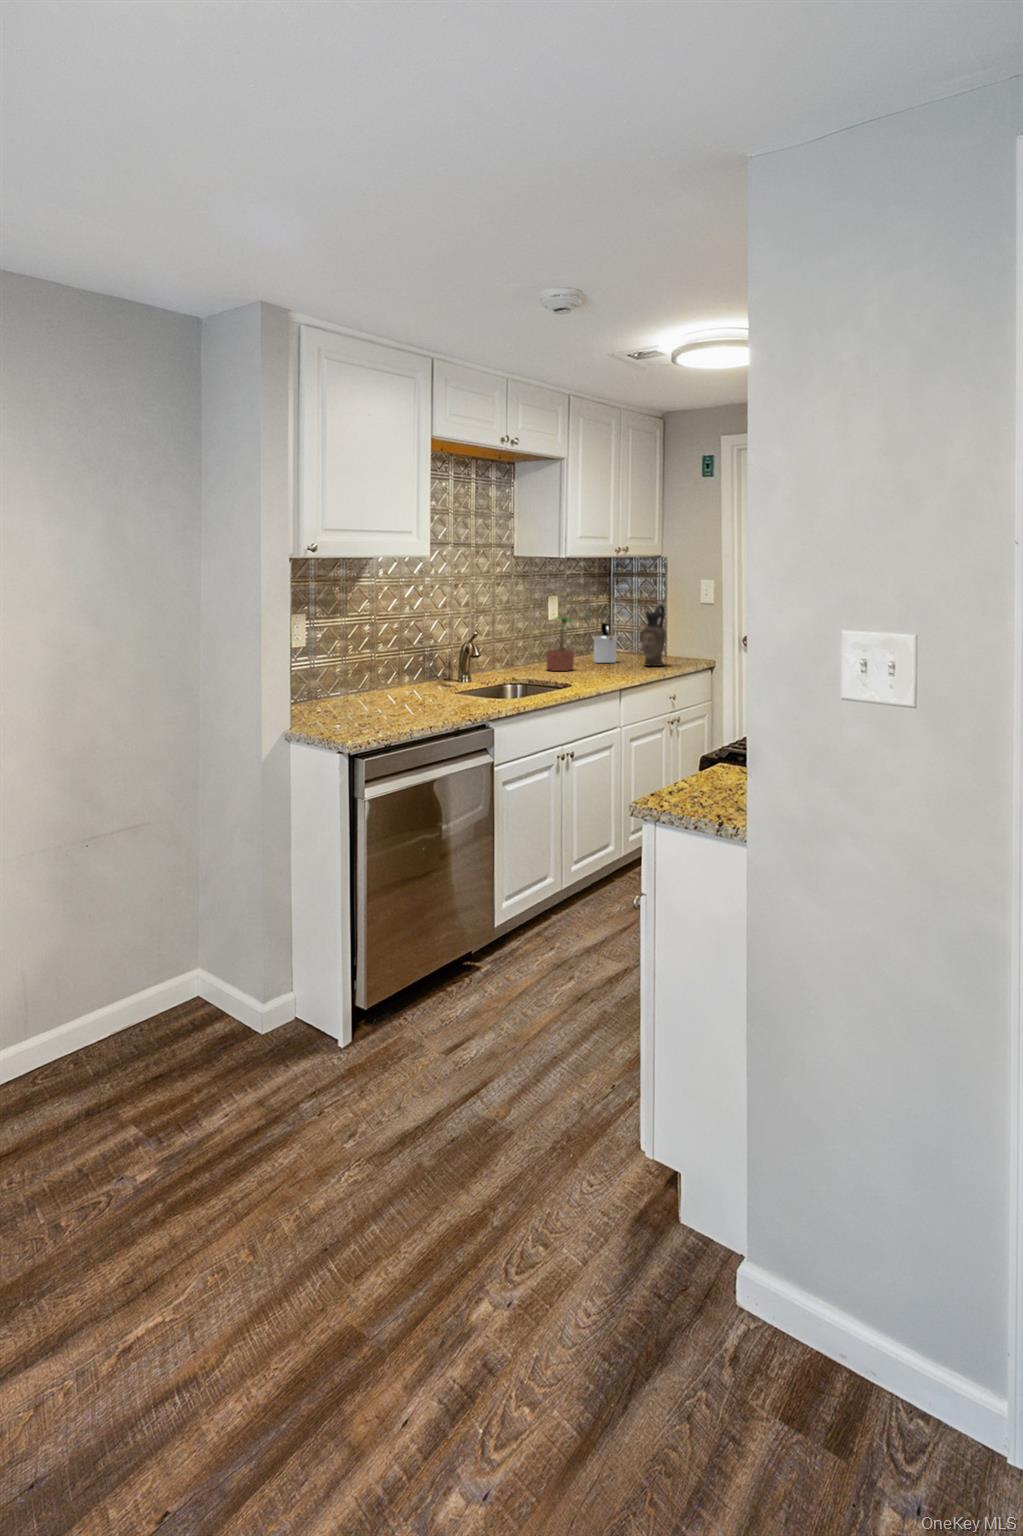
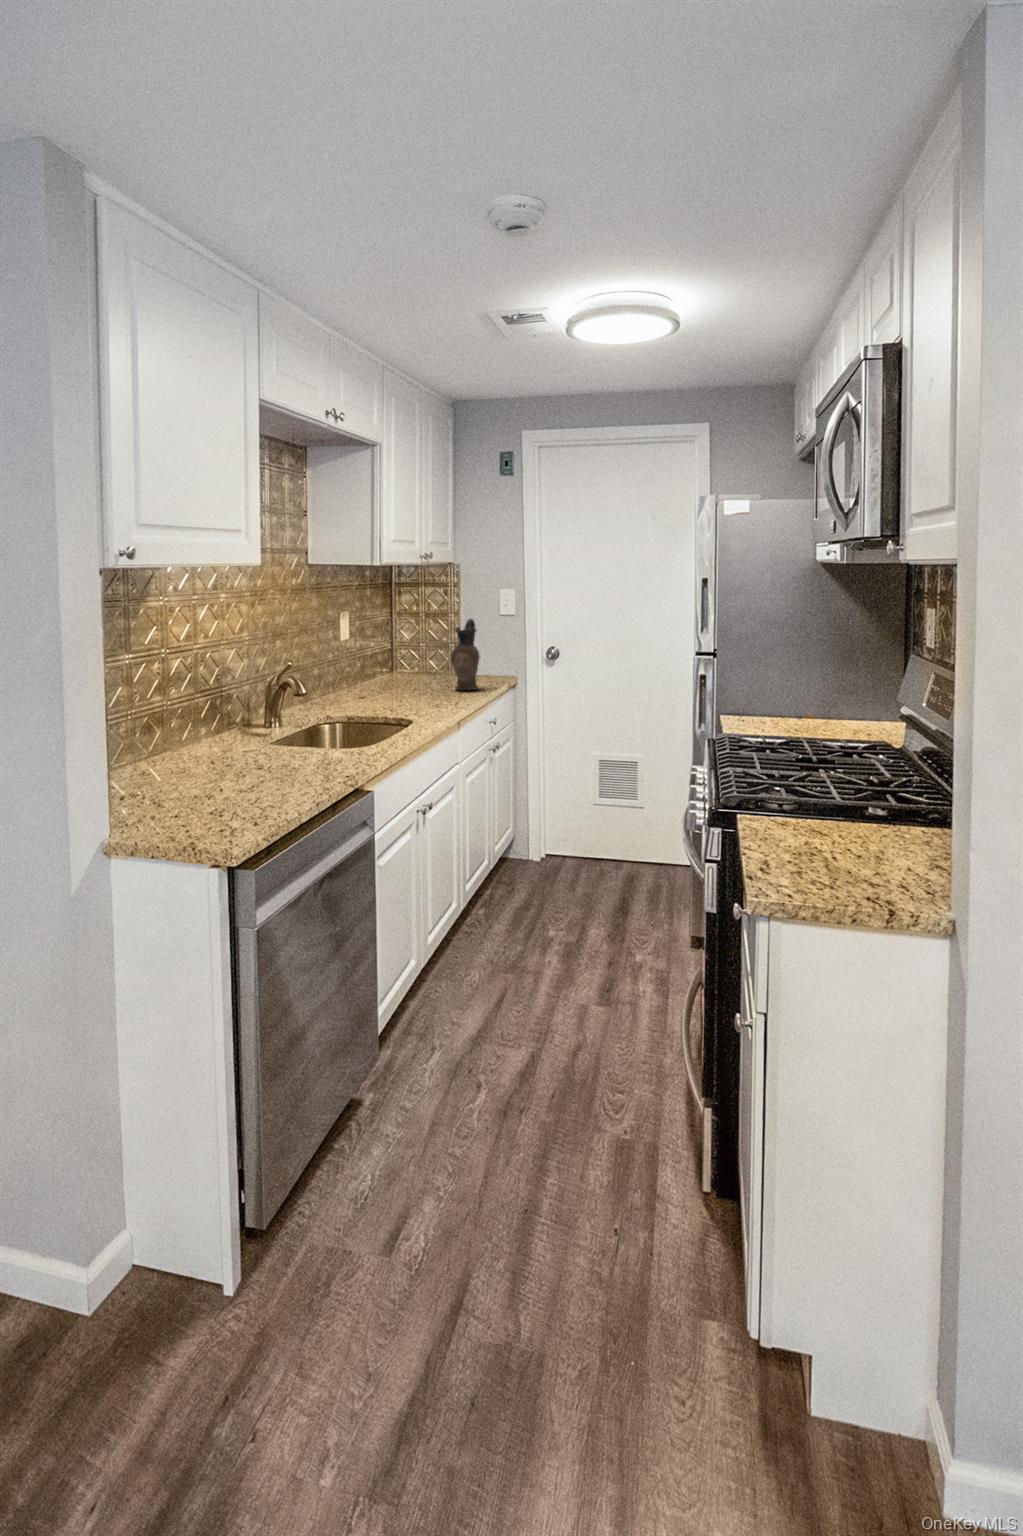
potted plant: present [546,617,574,671] -> none [347,636,384,701]
soap dispenser: present [593,623,617,663] -> none [390,641,419,688]

